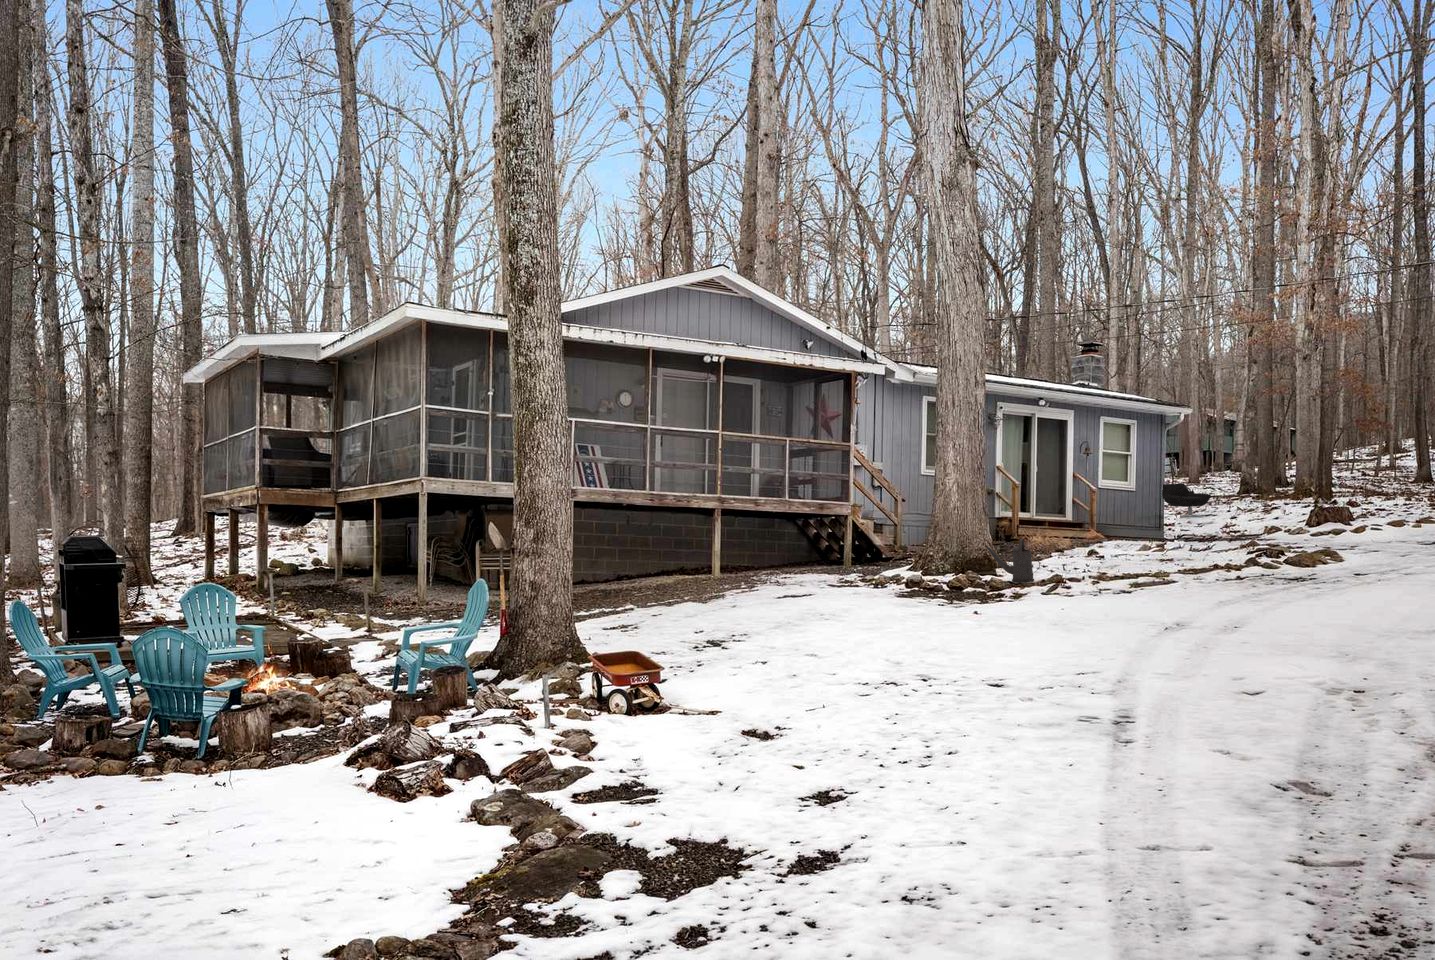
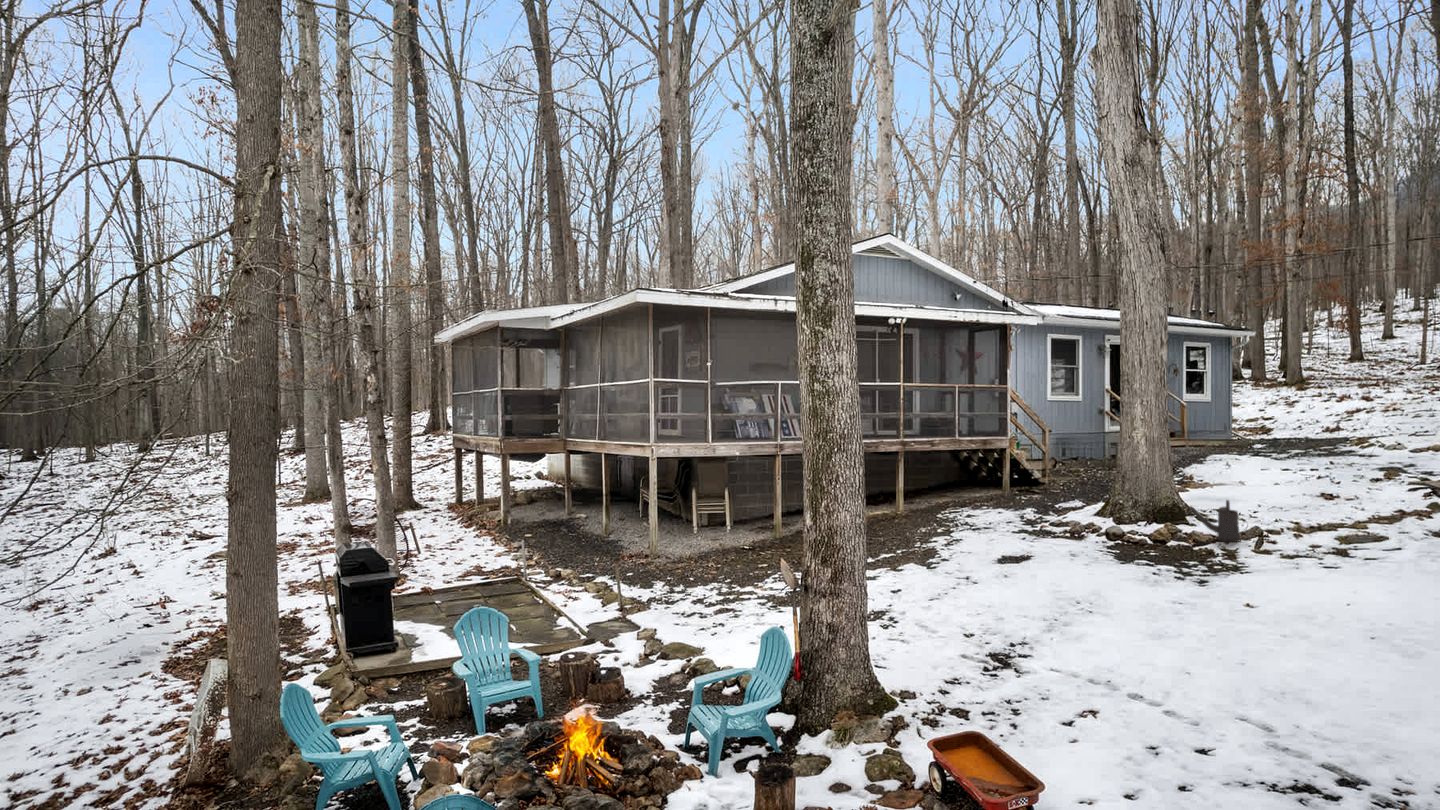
lounge chair: present [1162,483,1211,517] -> none [1264,404,1313,436]

